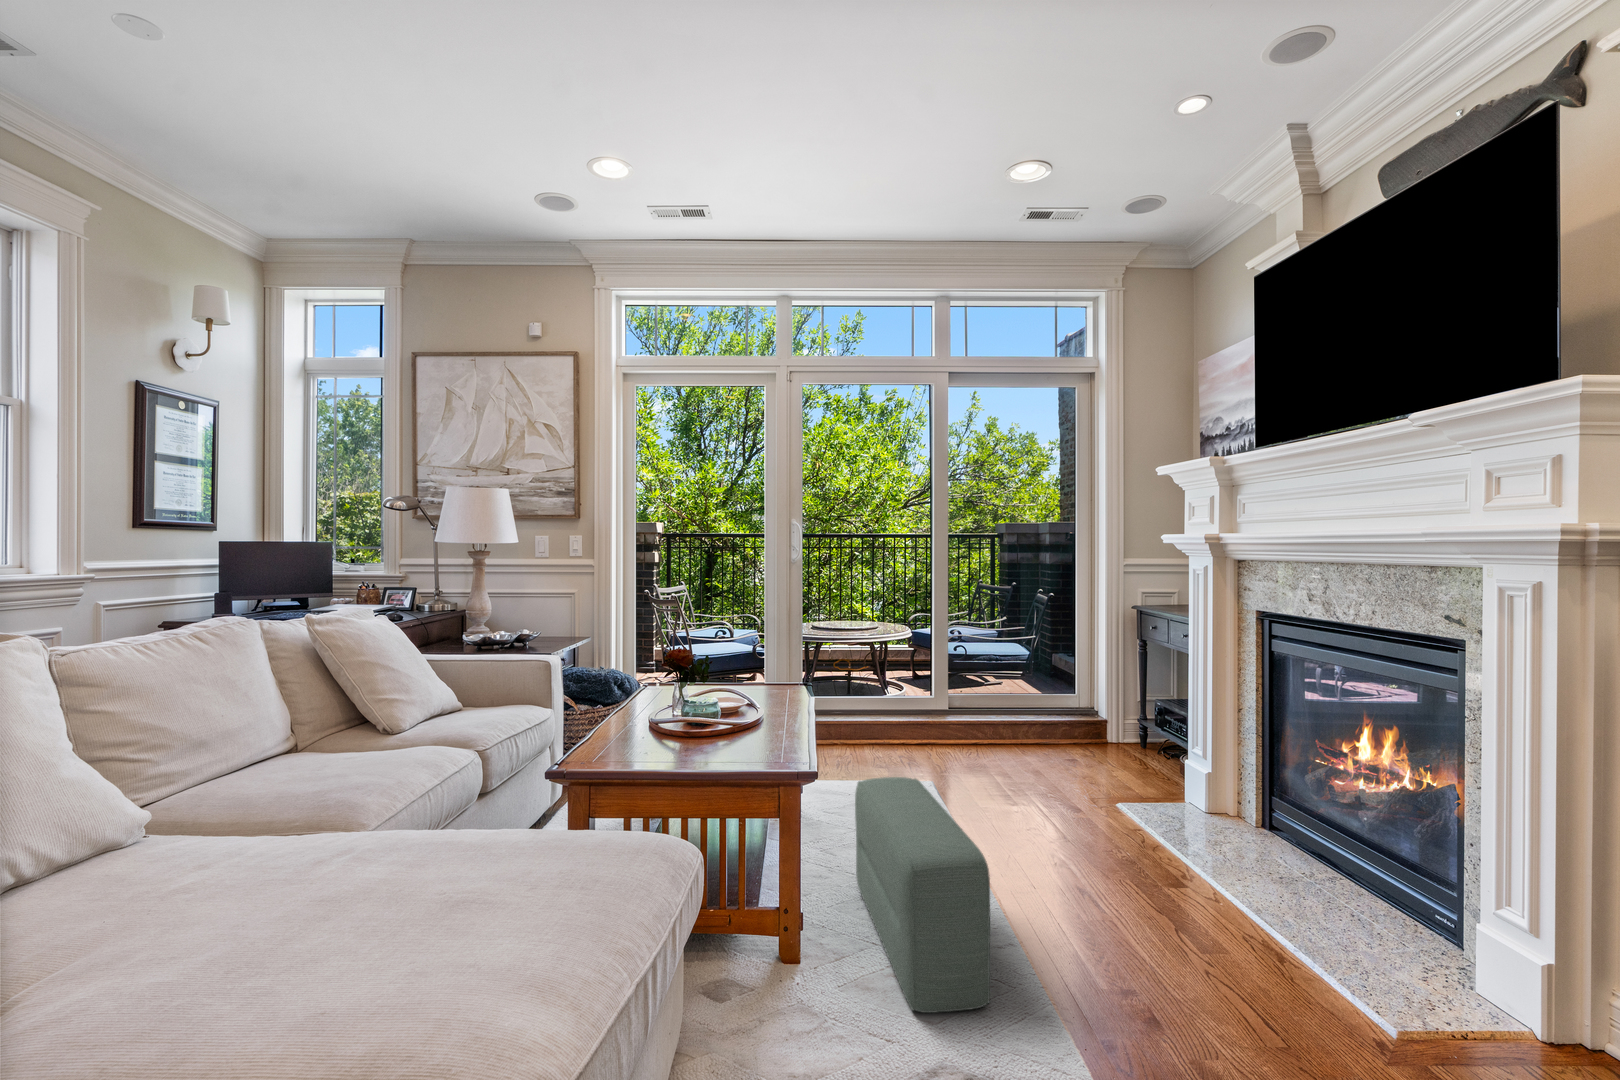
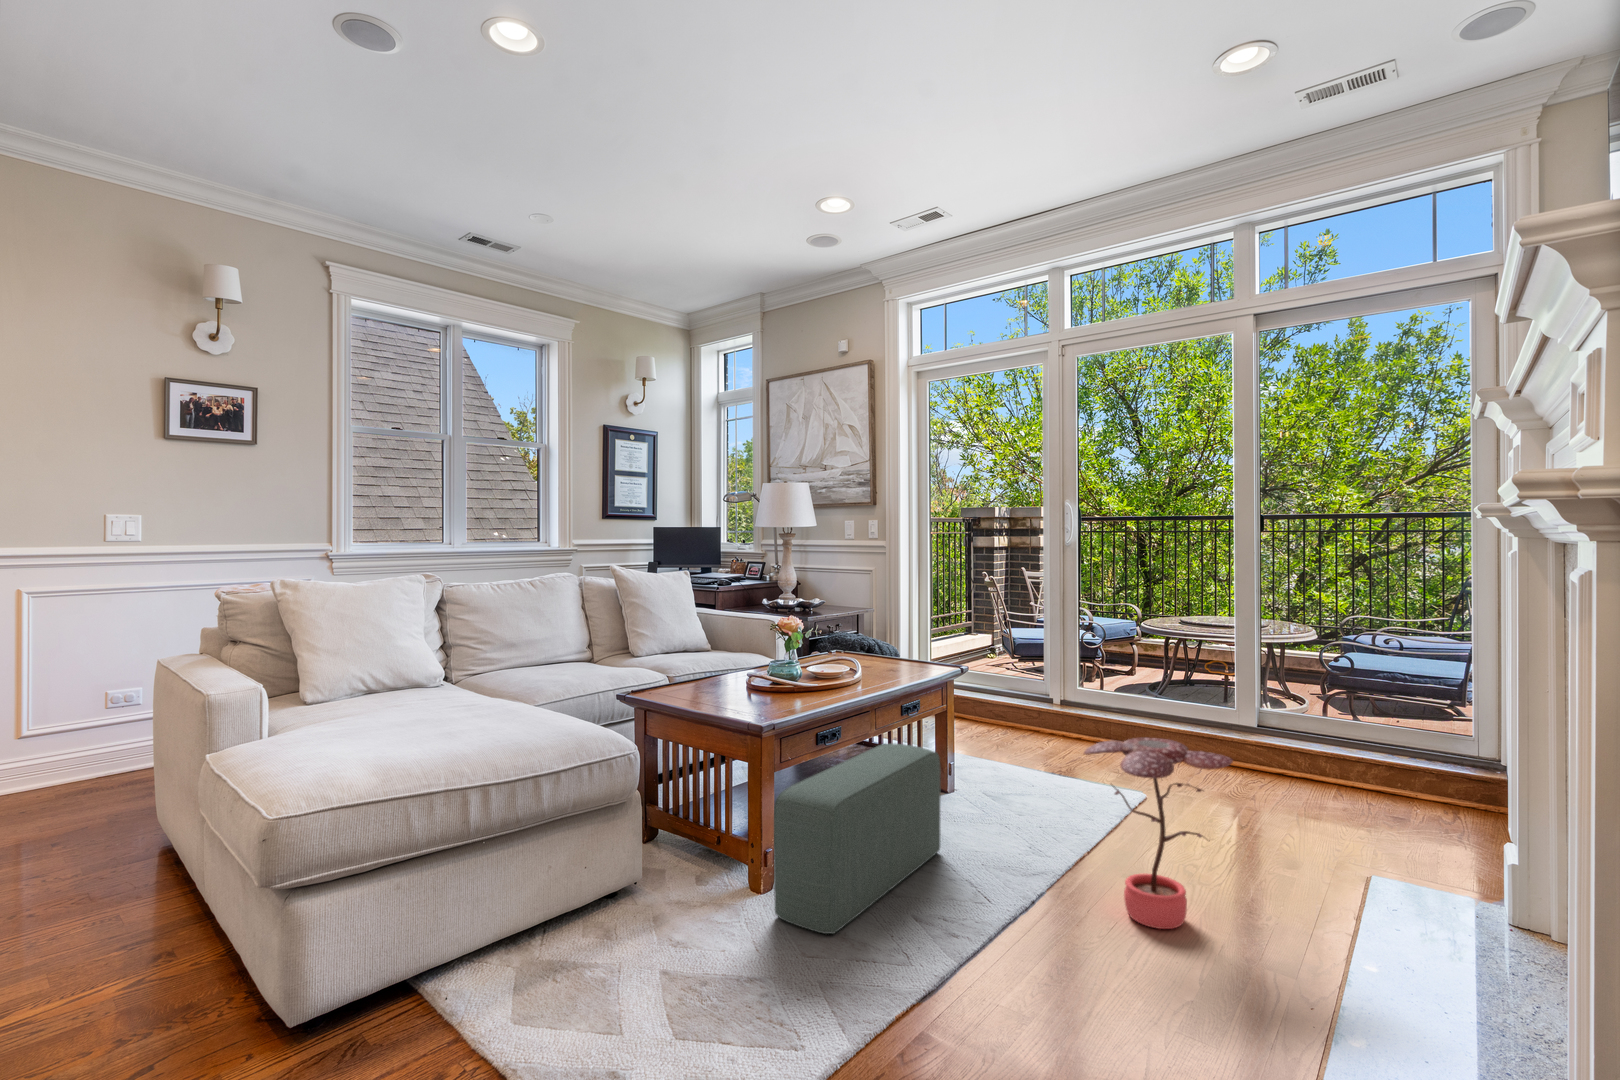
potted plant: none [1064,727,1175,890] -> present [1084,738,1233,929]

